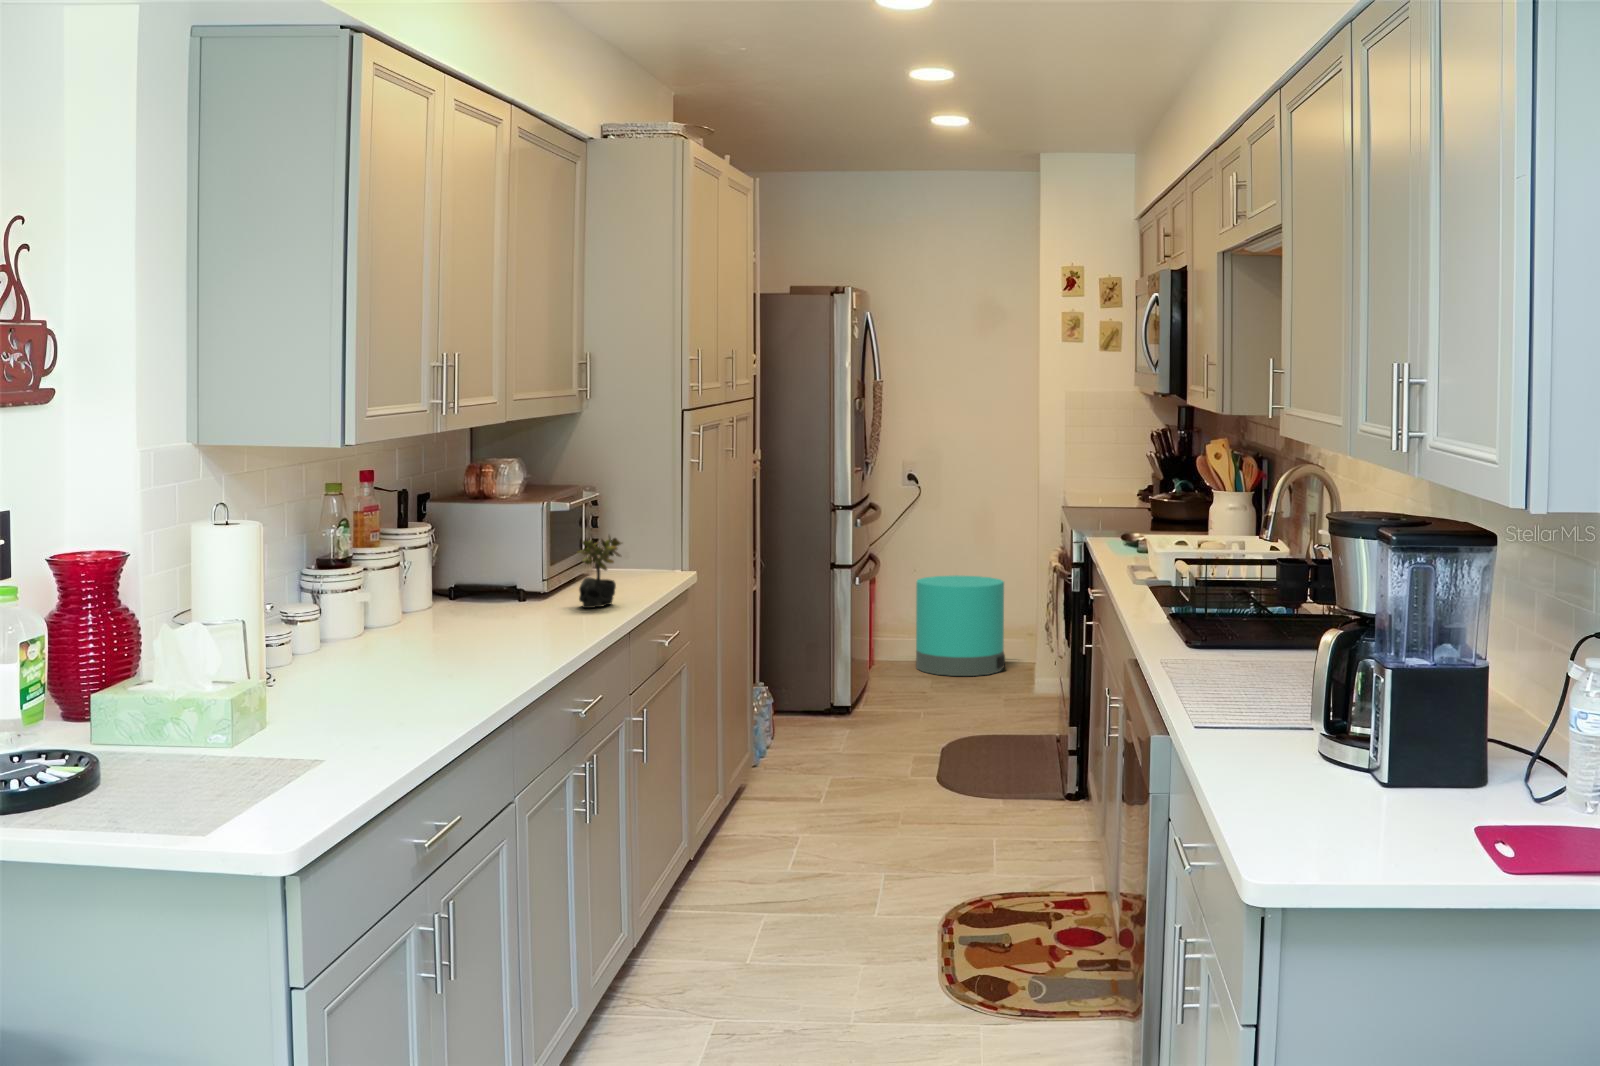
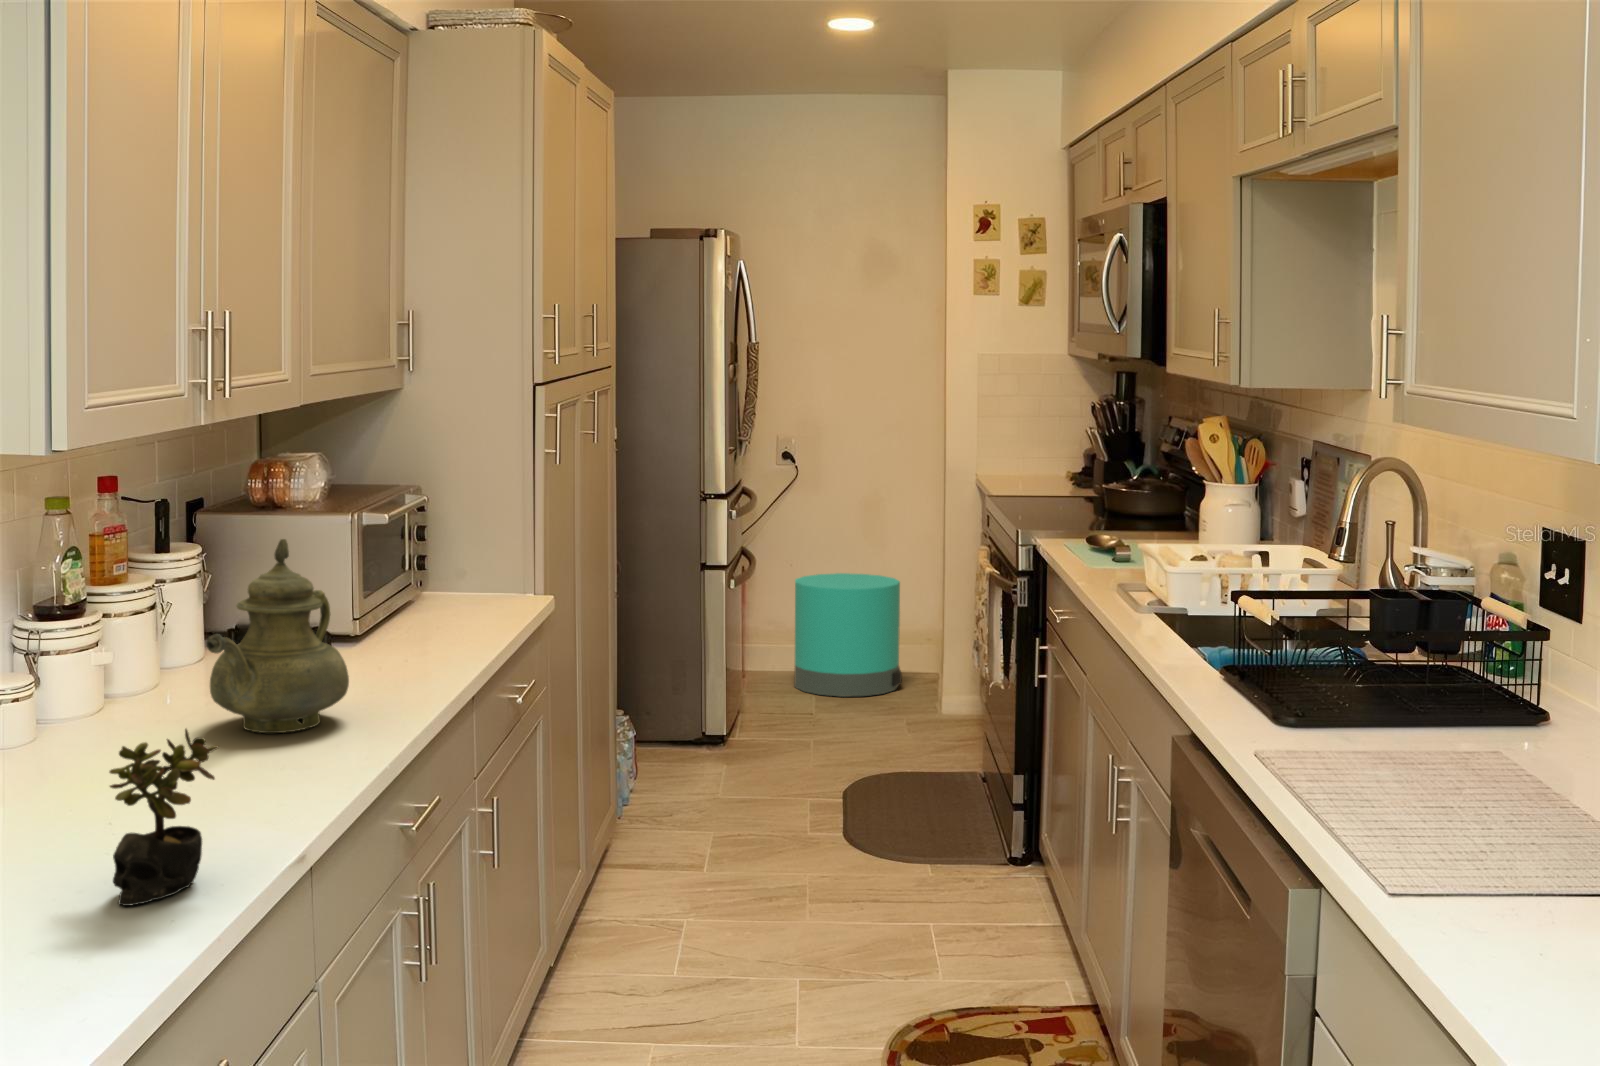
teapot: none [430,511,528,646] -> present [206,539,349,733]
succulent plant: present [578,537,622,608] -> present [110,729,219,906]

